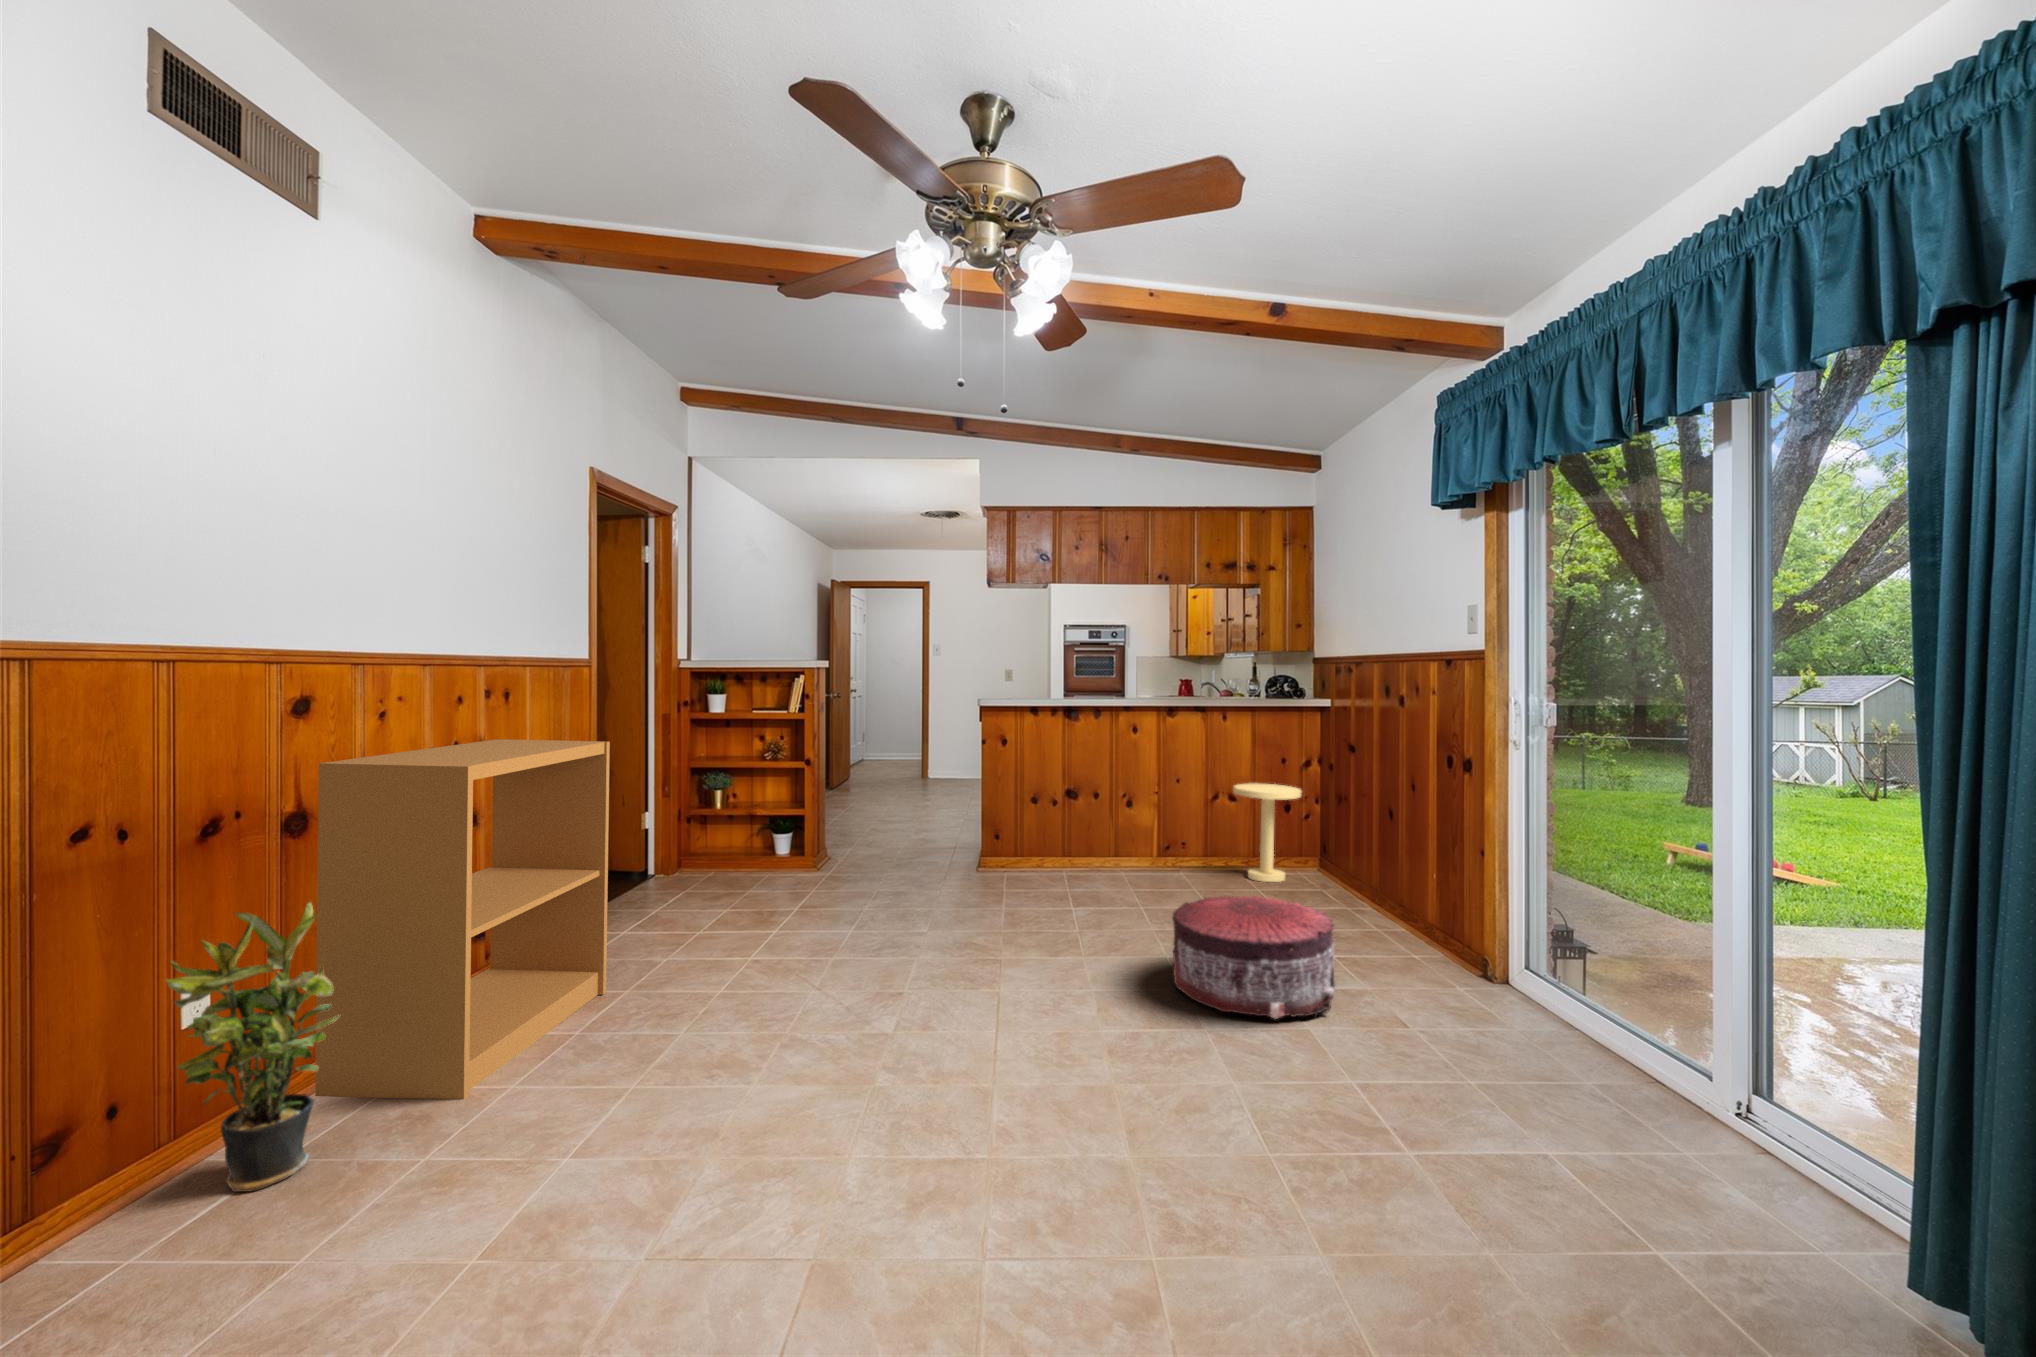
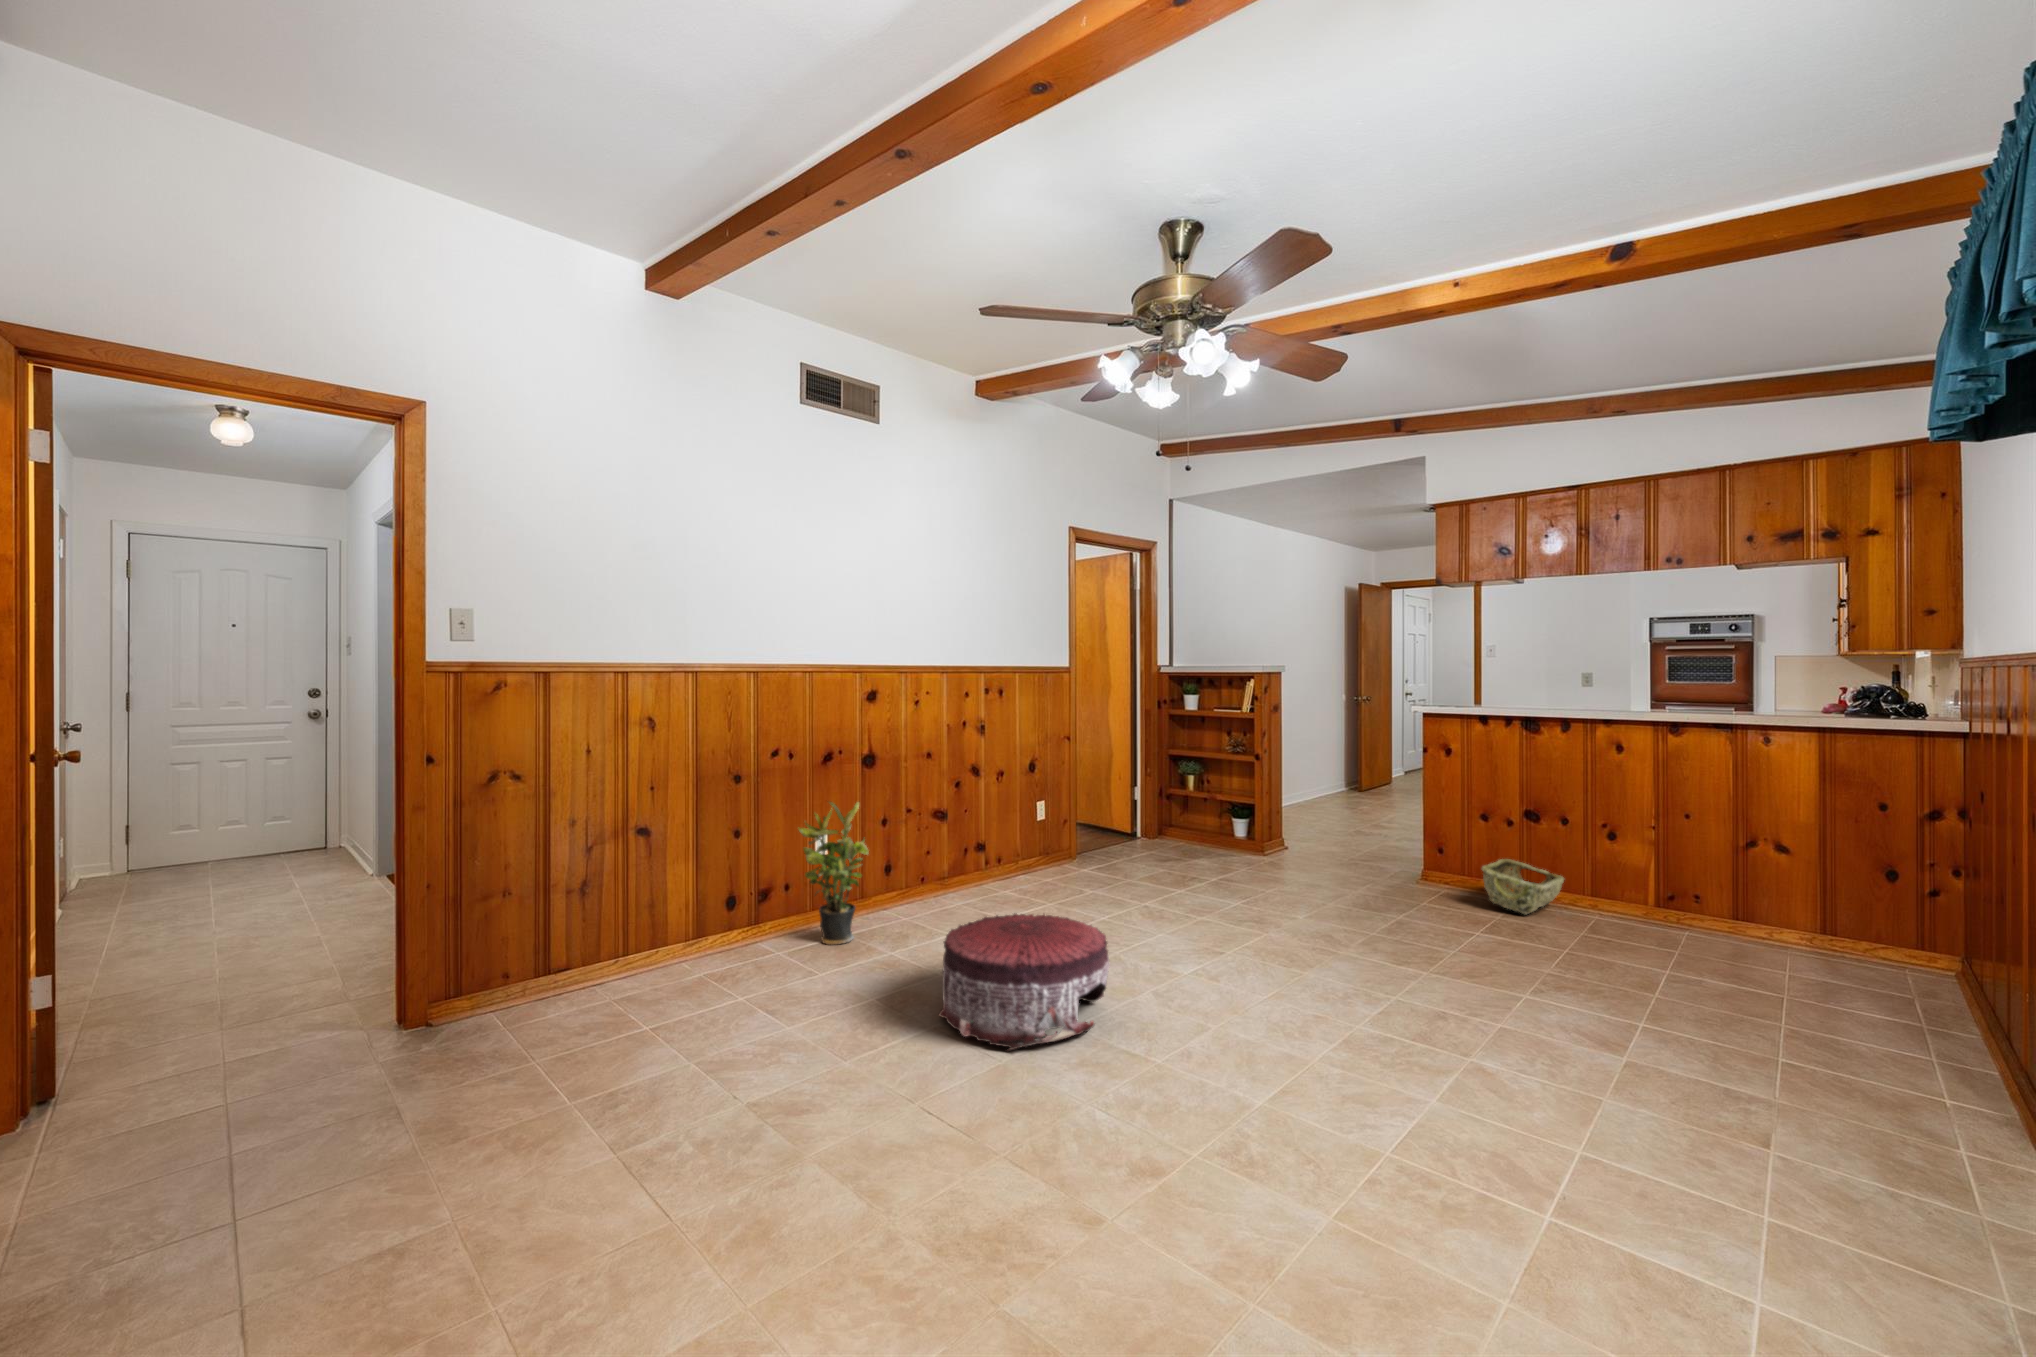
bookshelf: present [315,739,610,1099] -> none [875,721,1043,936]
side table: present [1234,783,1302,882] -> none [1764,828,1889,967]
woven basket: none [1050,836,1103,885] -> present [1482,859,1564,914]
pouf: present [1172,896,1335,1019] -> present [939,913,1110,1050]

